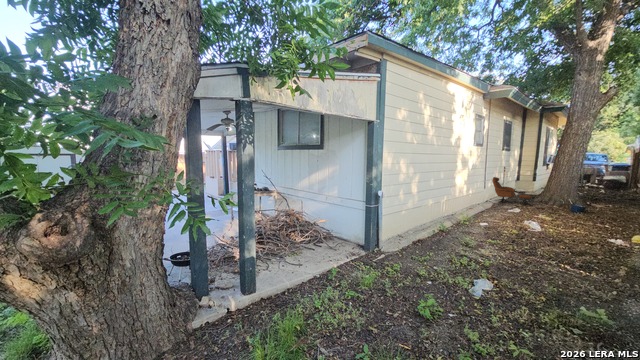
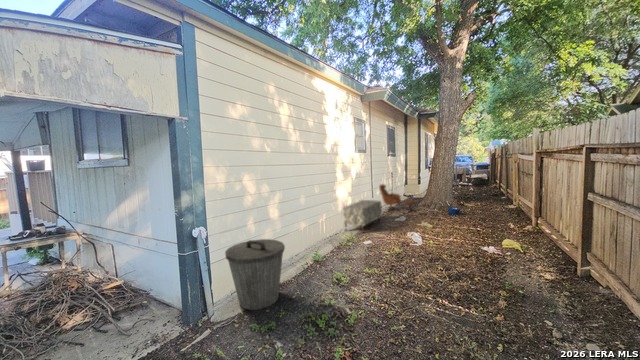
bench: none [458,189,497,217] -> present [343,200,382,233]
trash can: none [391,204,433,250] -> present [225,239,285,310]

